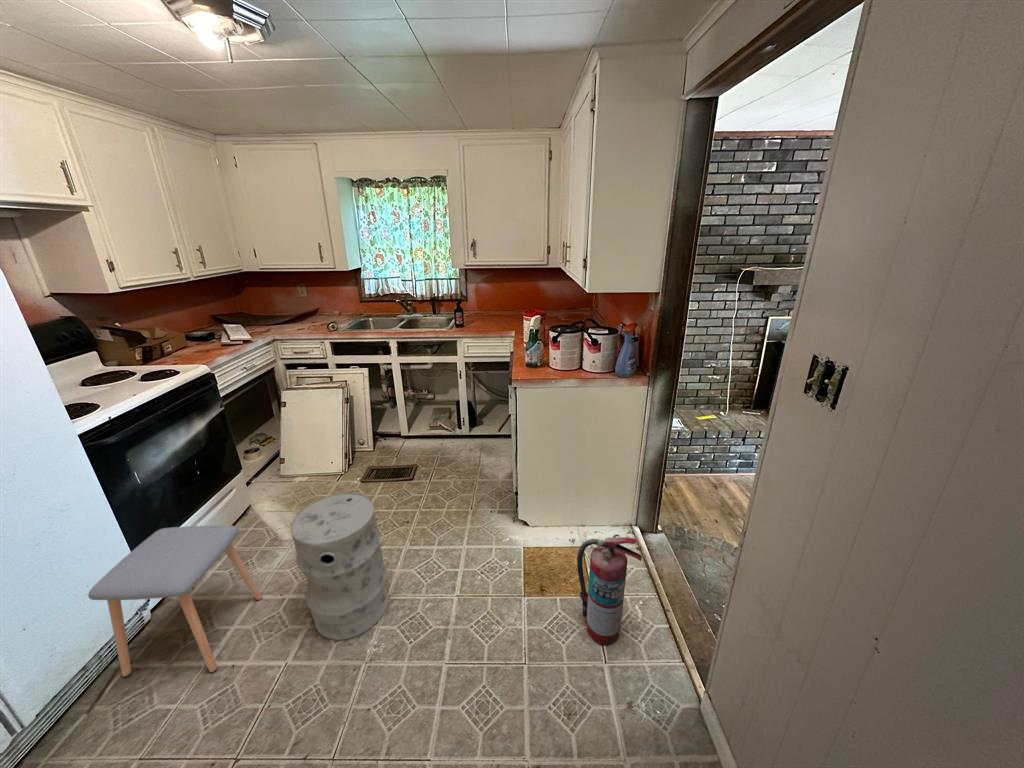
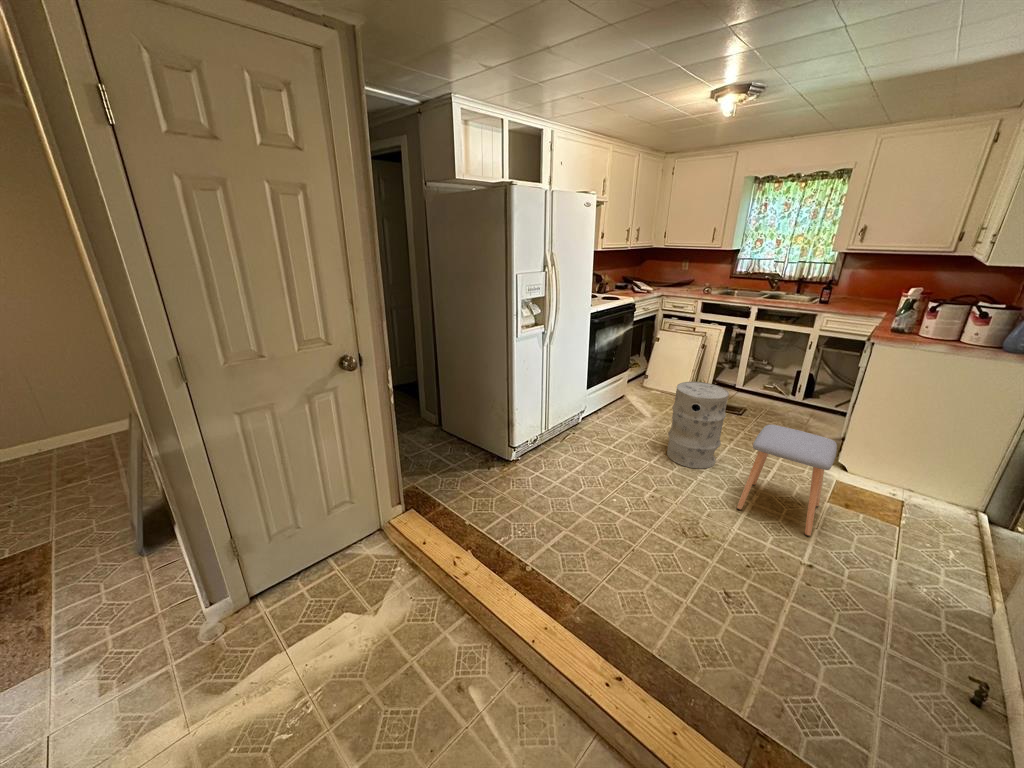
stool: present [88,525,263,677] -> present [737,425,837,536]
fire extinguisher: present [577,535,642,645] -> none [883,459,966,553]

